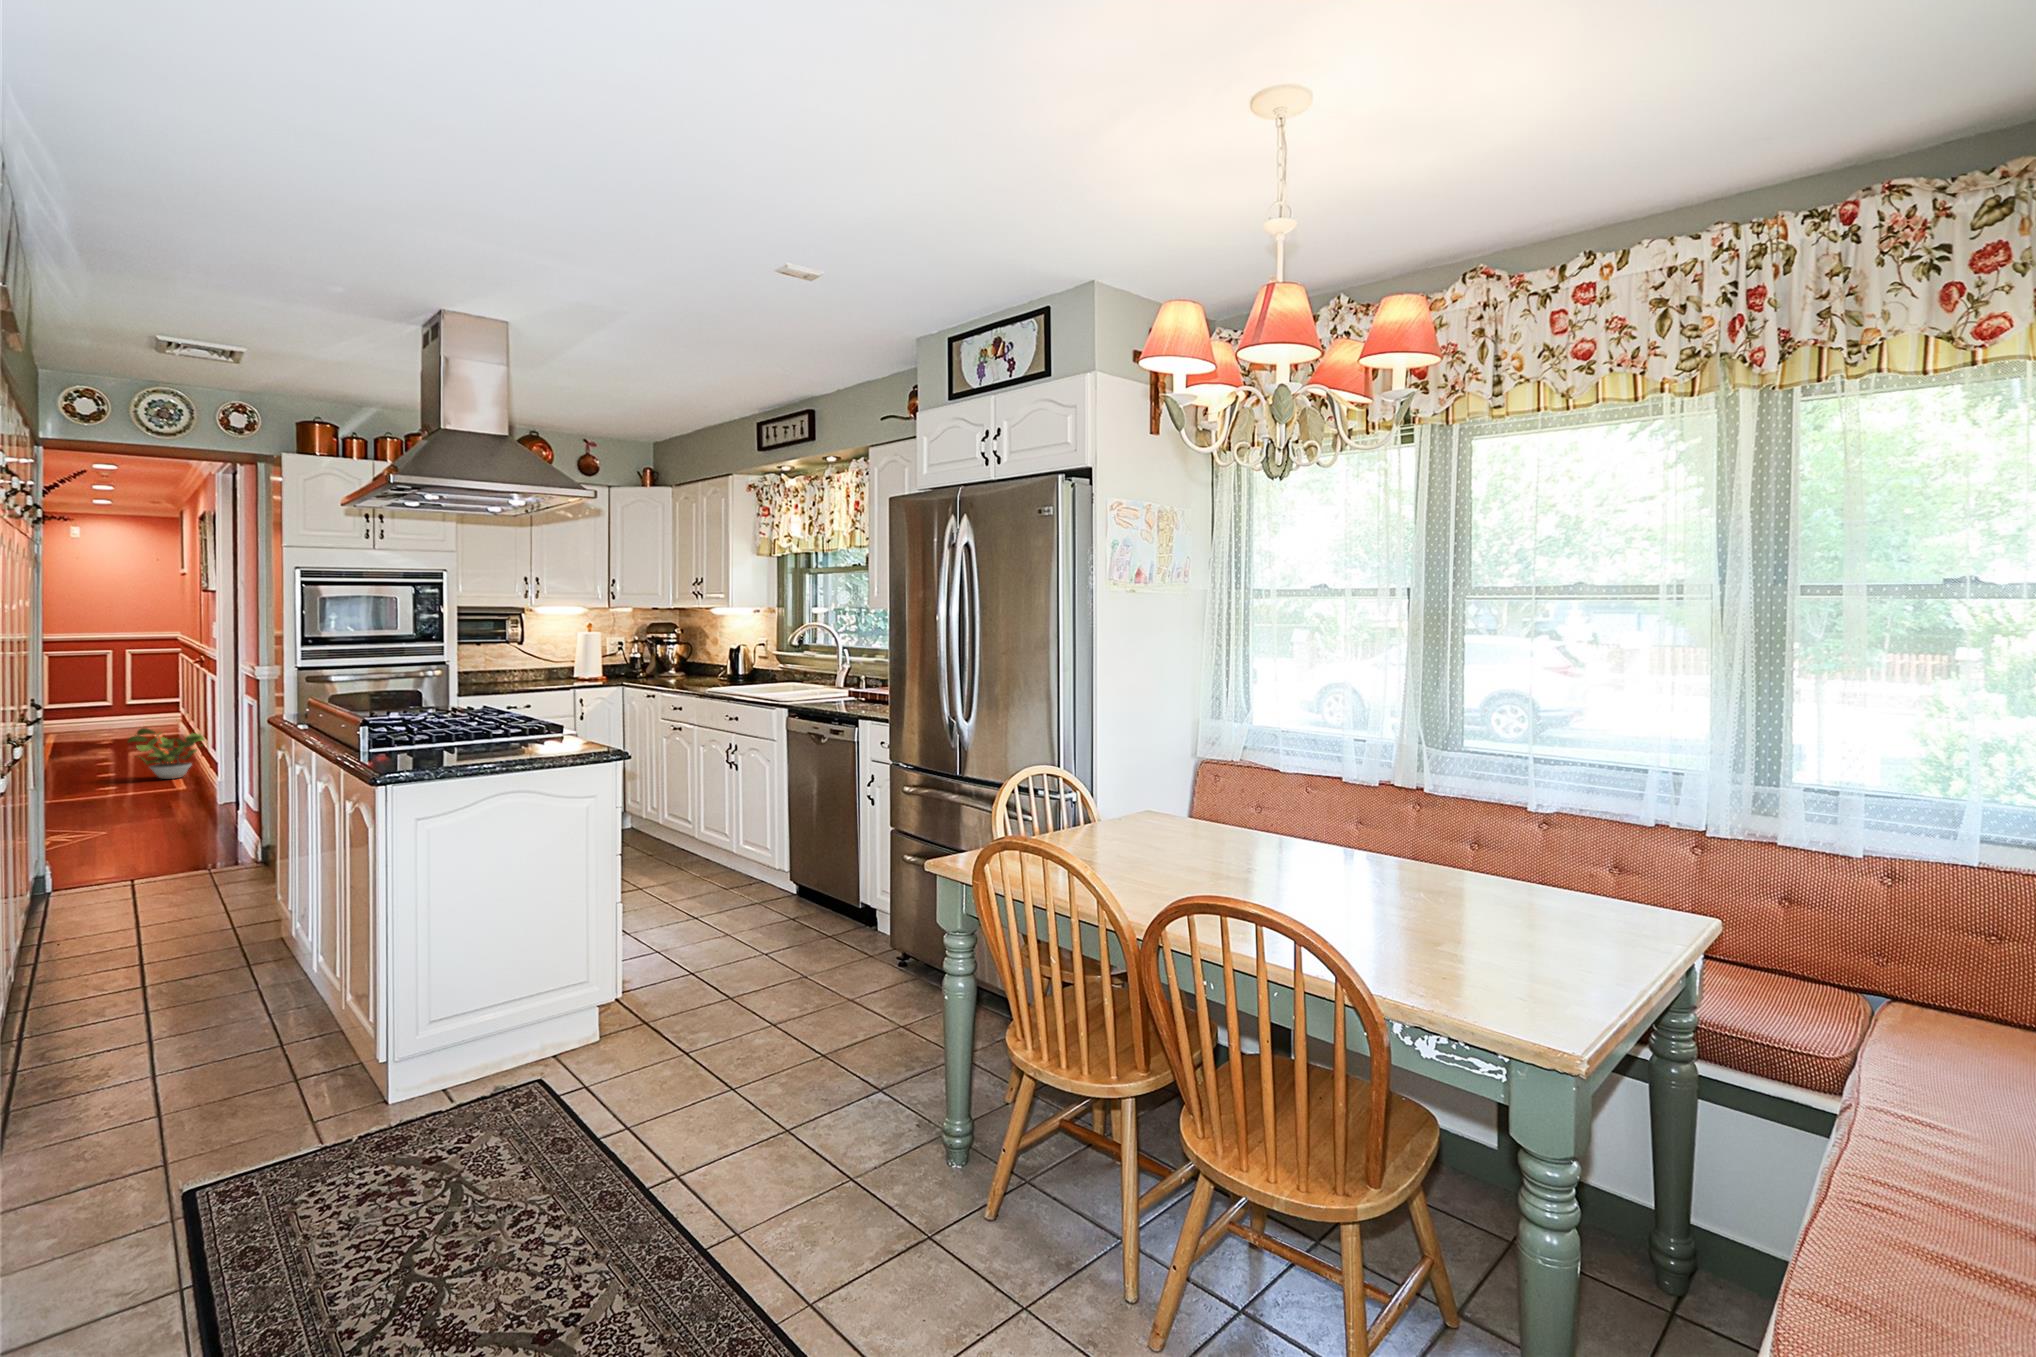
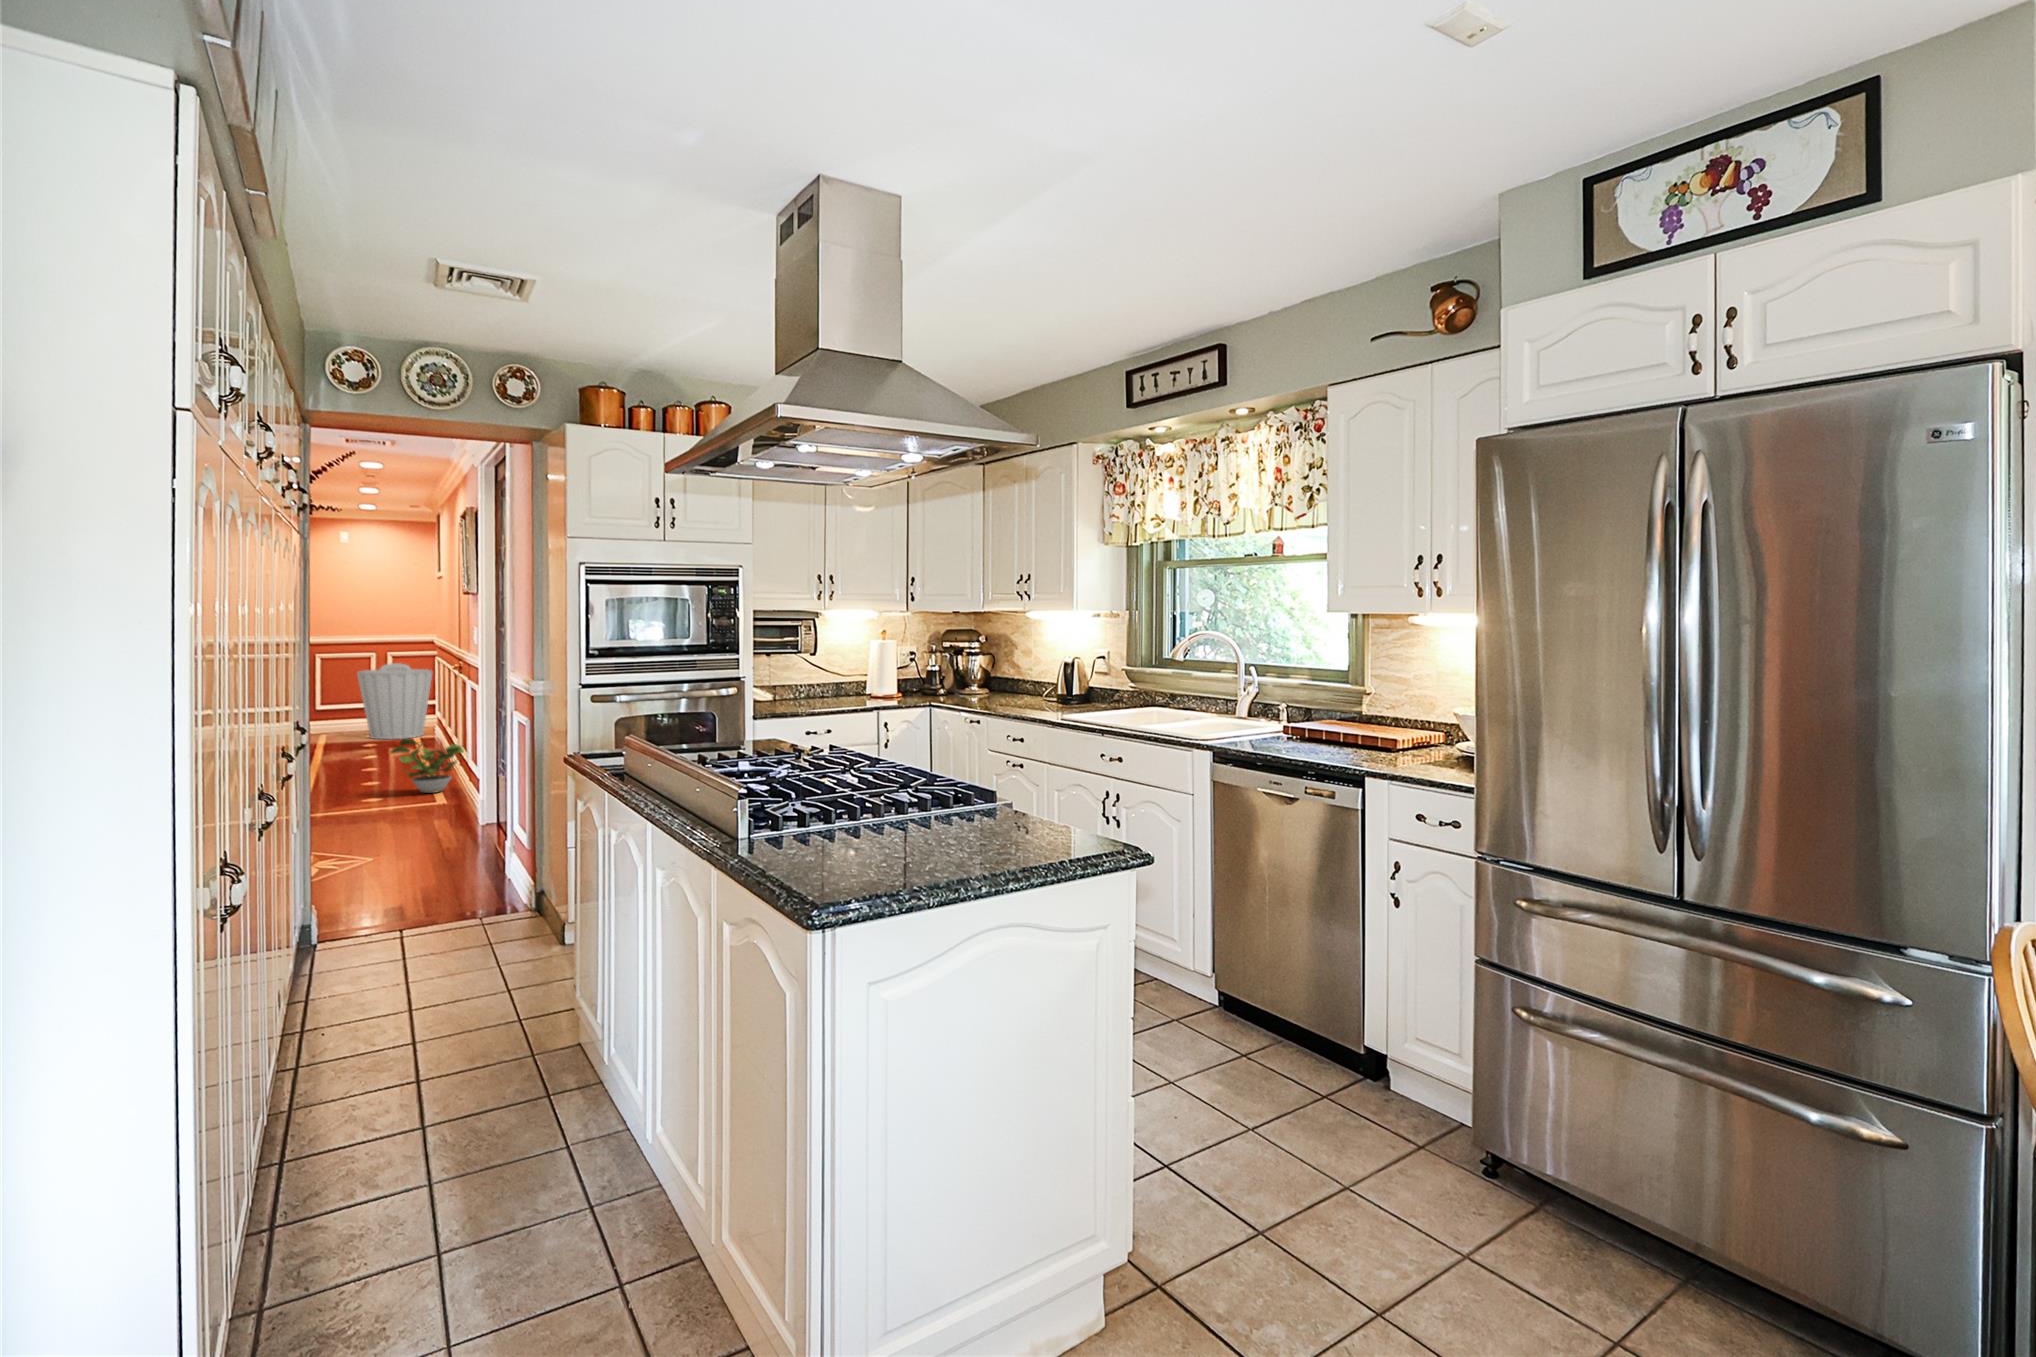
trash can: none [91,661,175,736] -> present [357,663,432,739]

